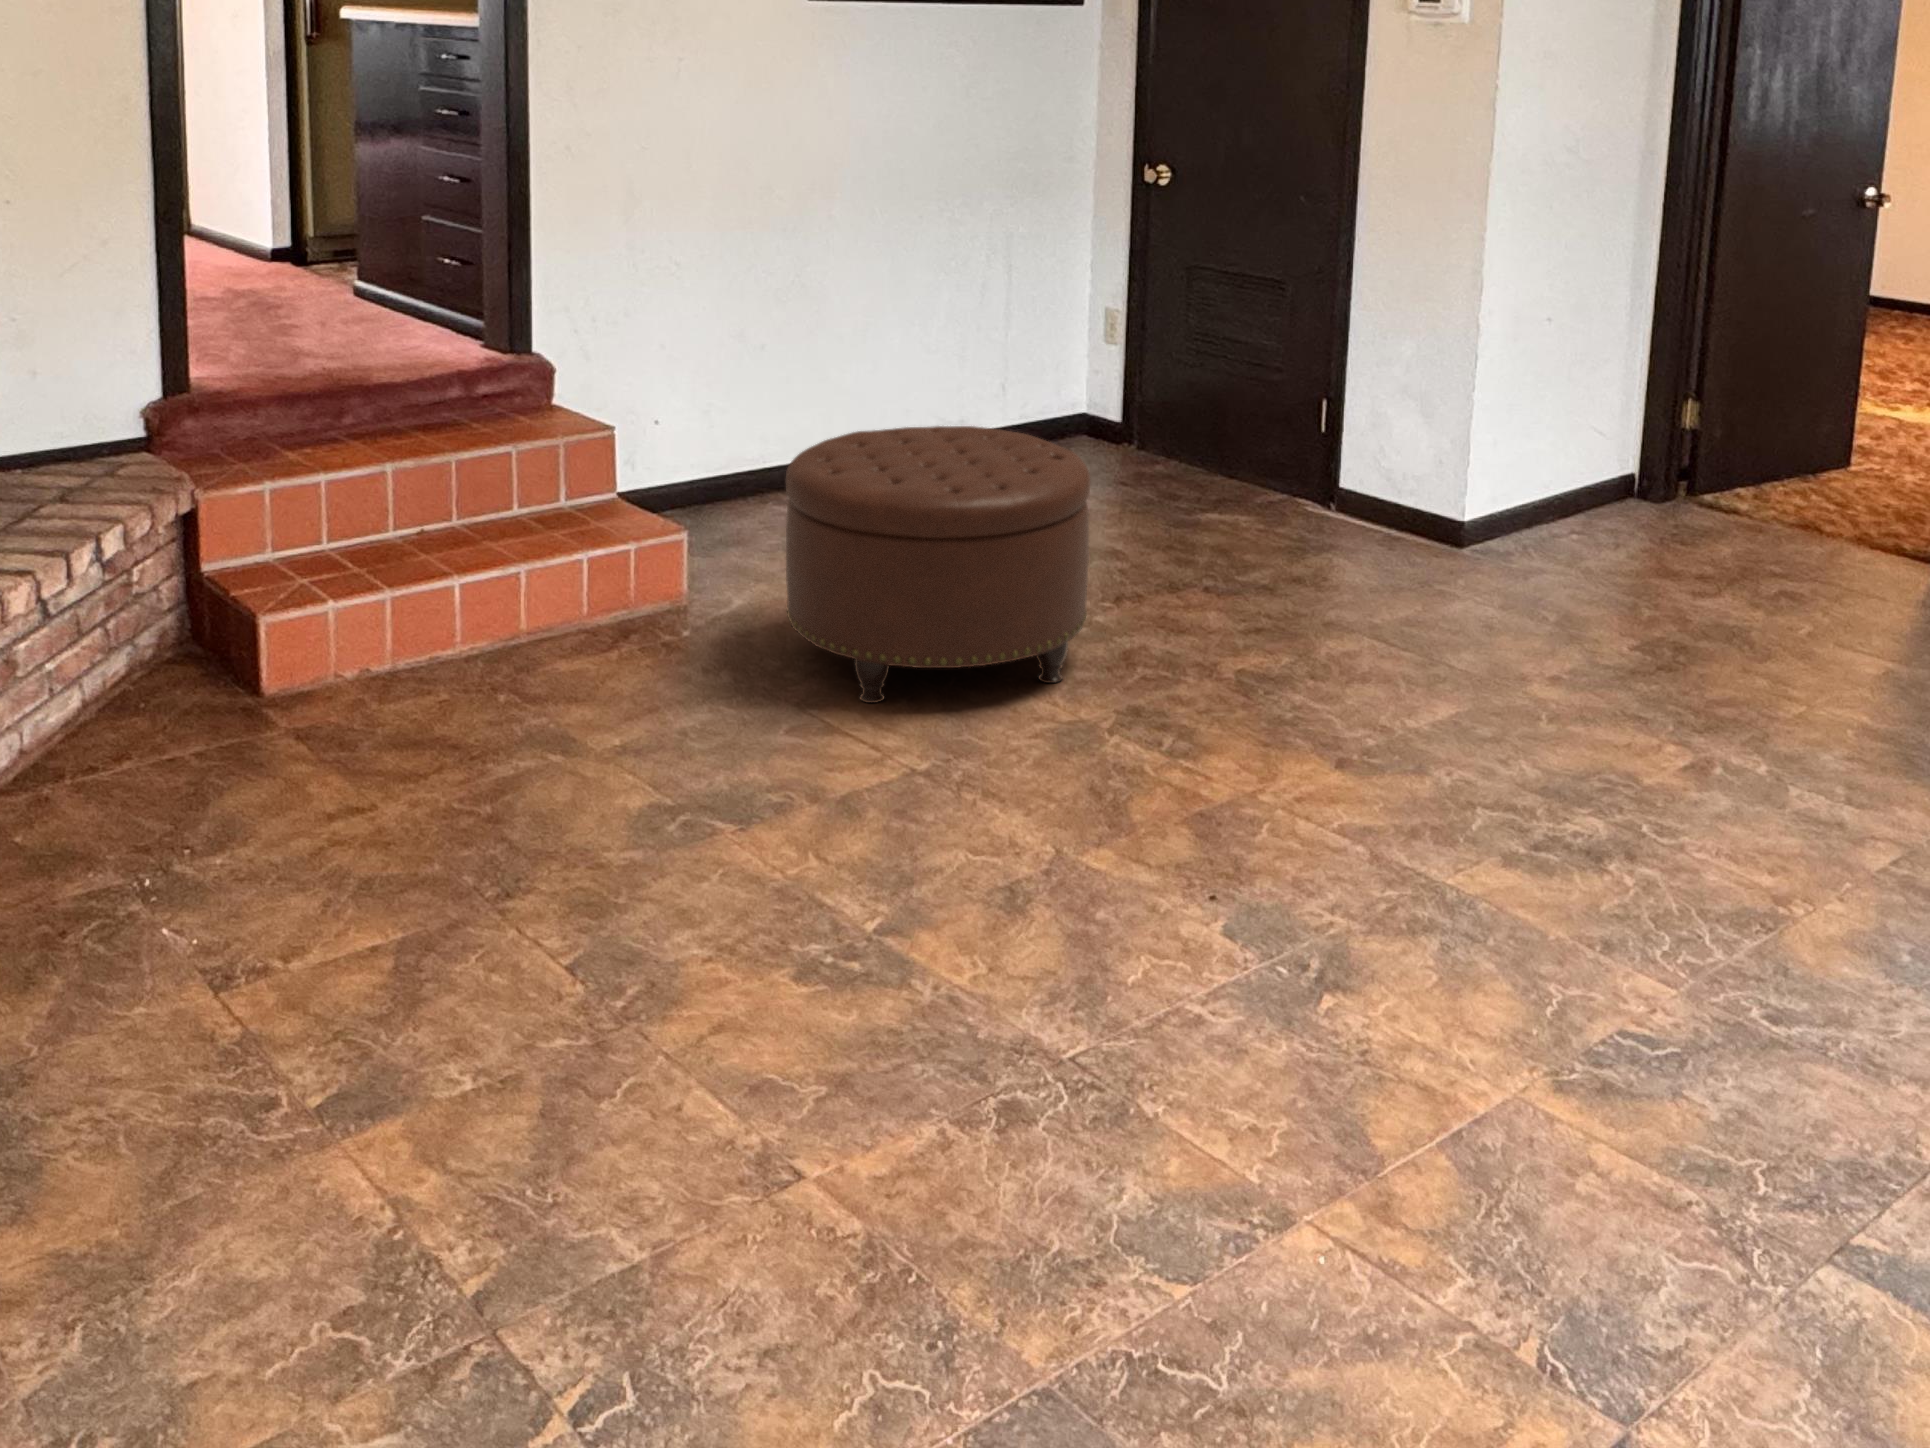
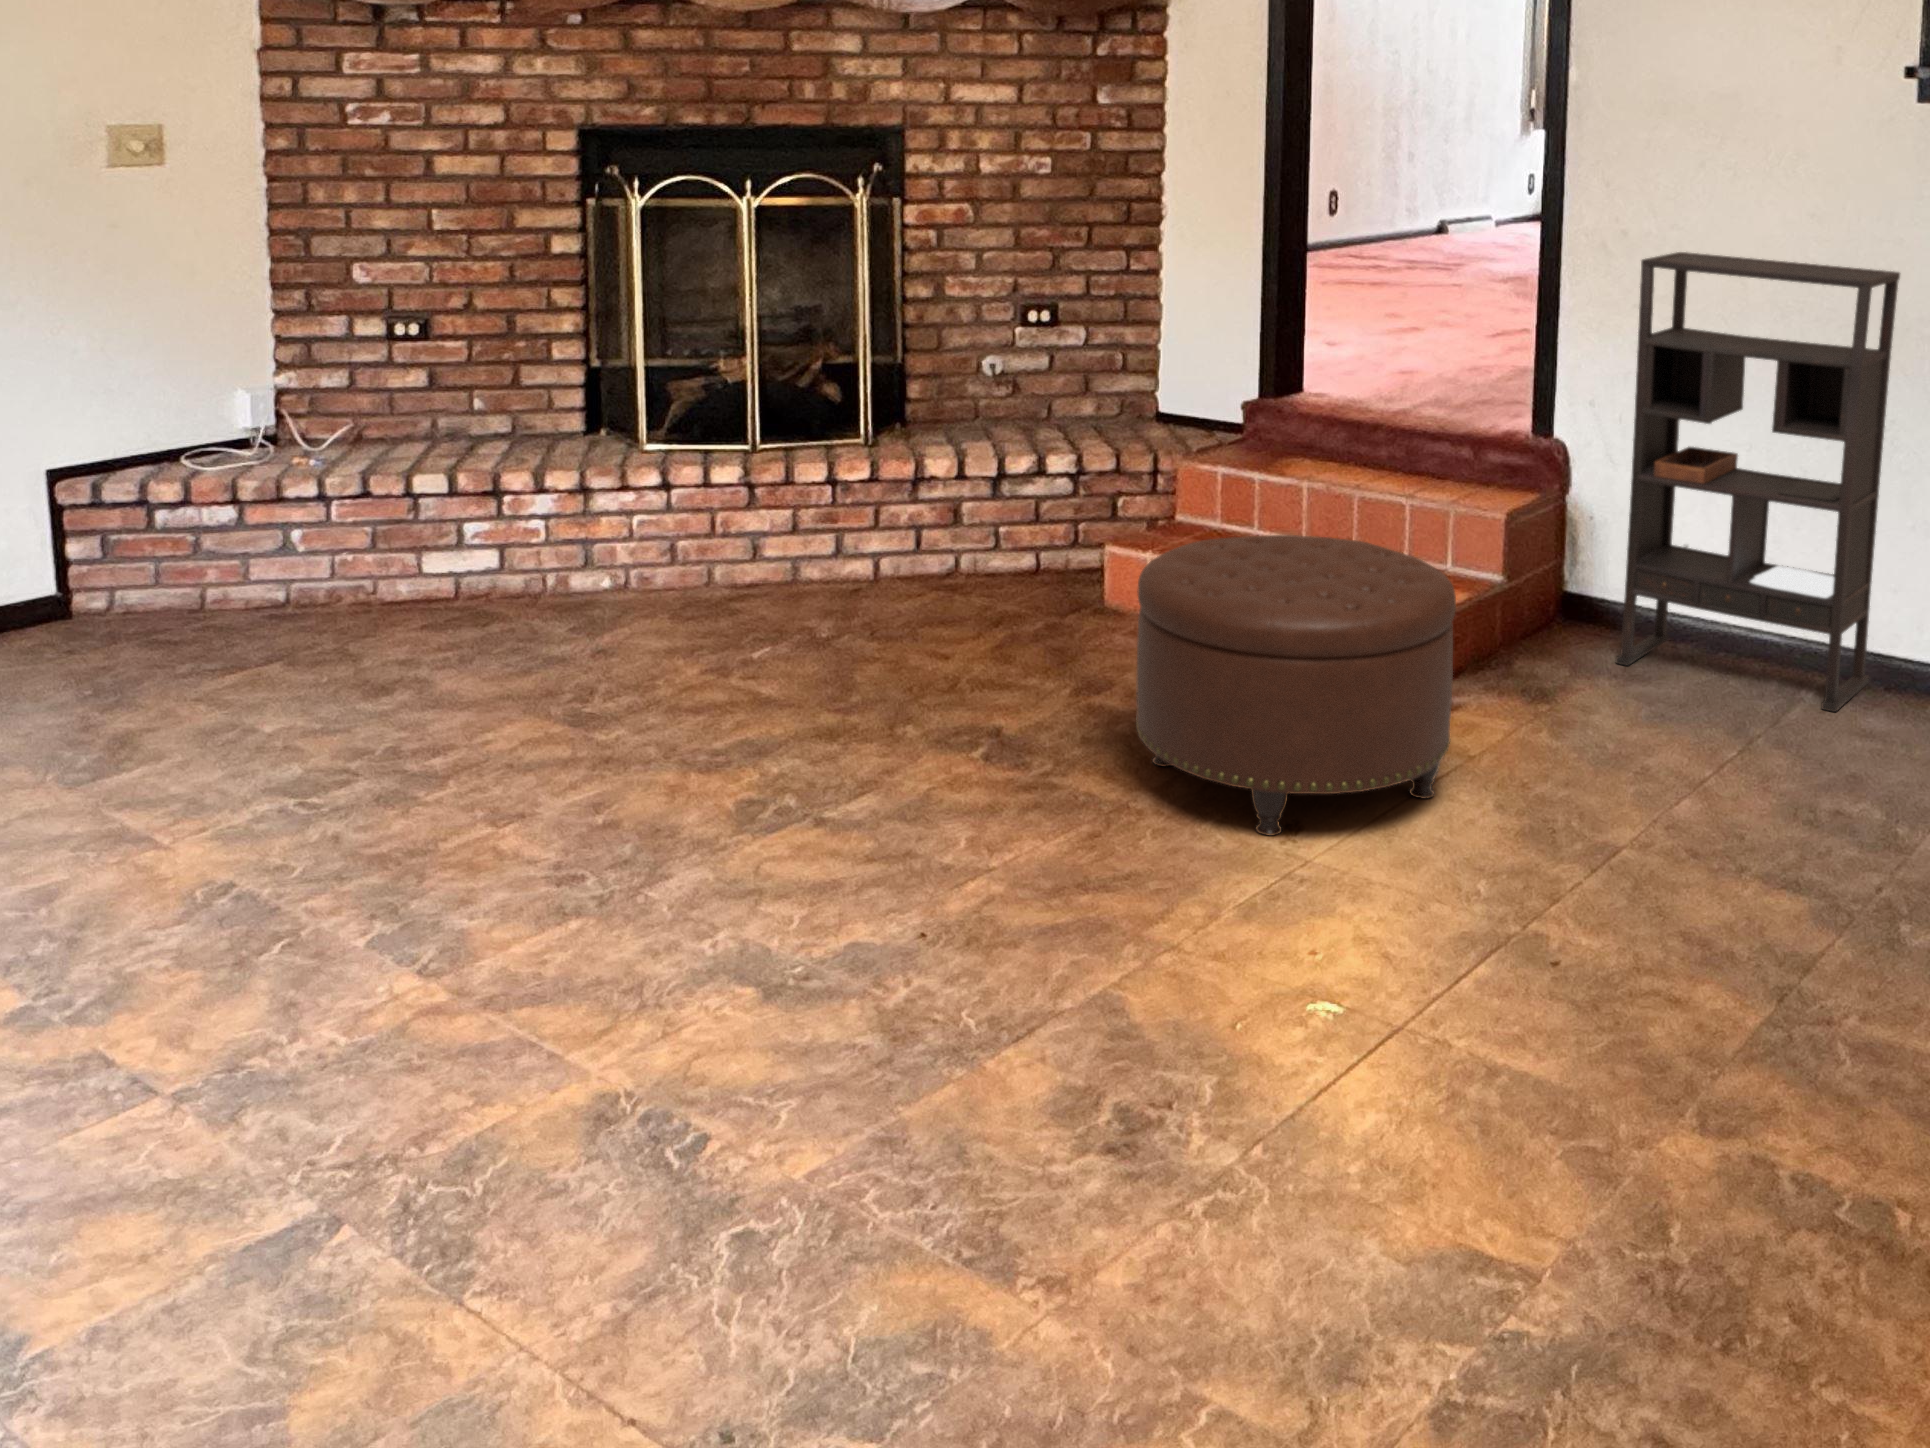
bookshelf: none [683,132,892,517] -> present [1616,252,1900,712]

